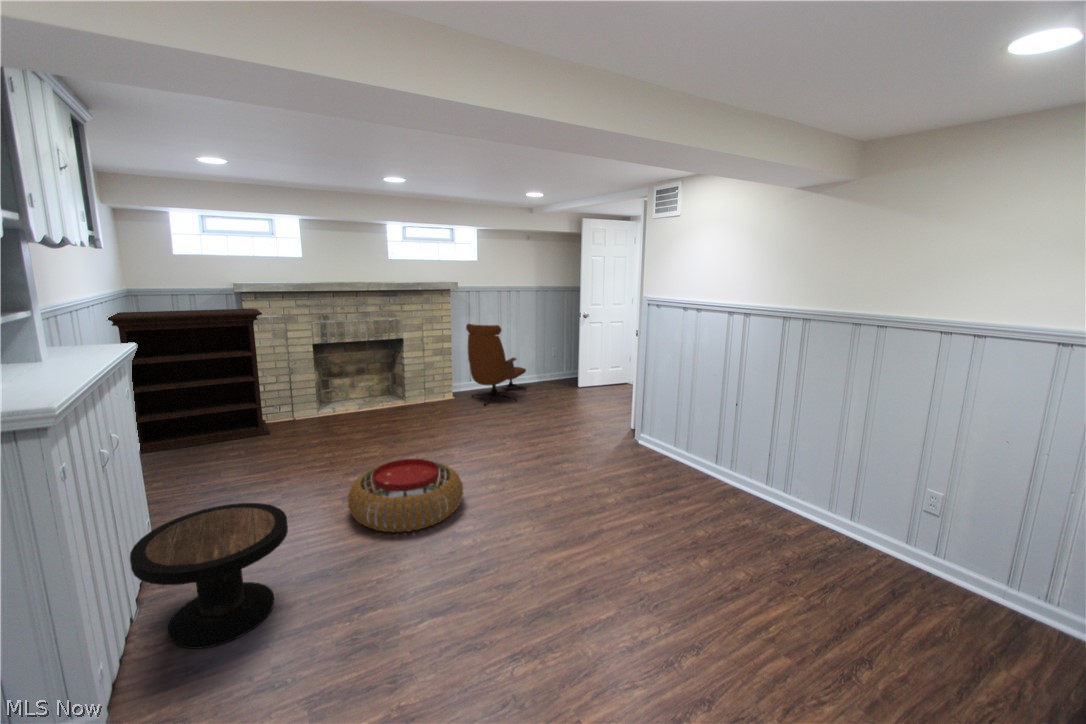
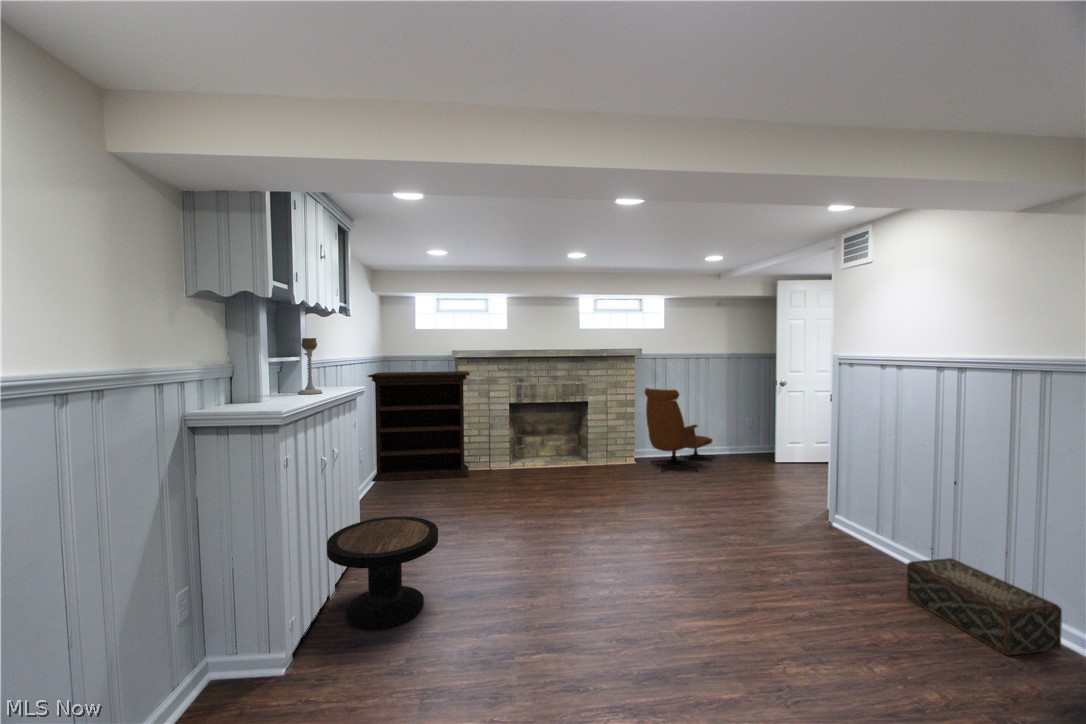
candle holder: none [34,285,84,368] -> present [298,338,322,394]
woven basket: none [700,458,794,524] -> present [907,558,1062,655]
pouf: present [348,459,463,532] -> none [503,506,609,574]

